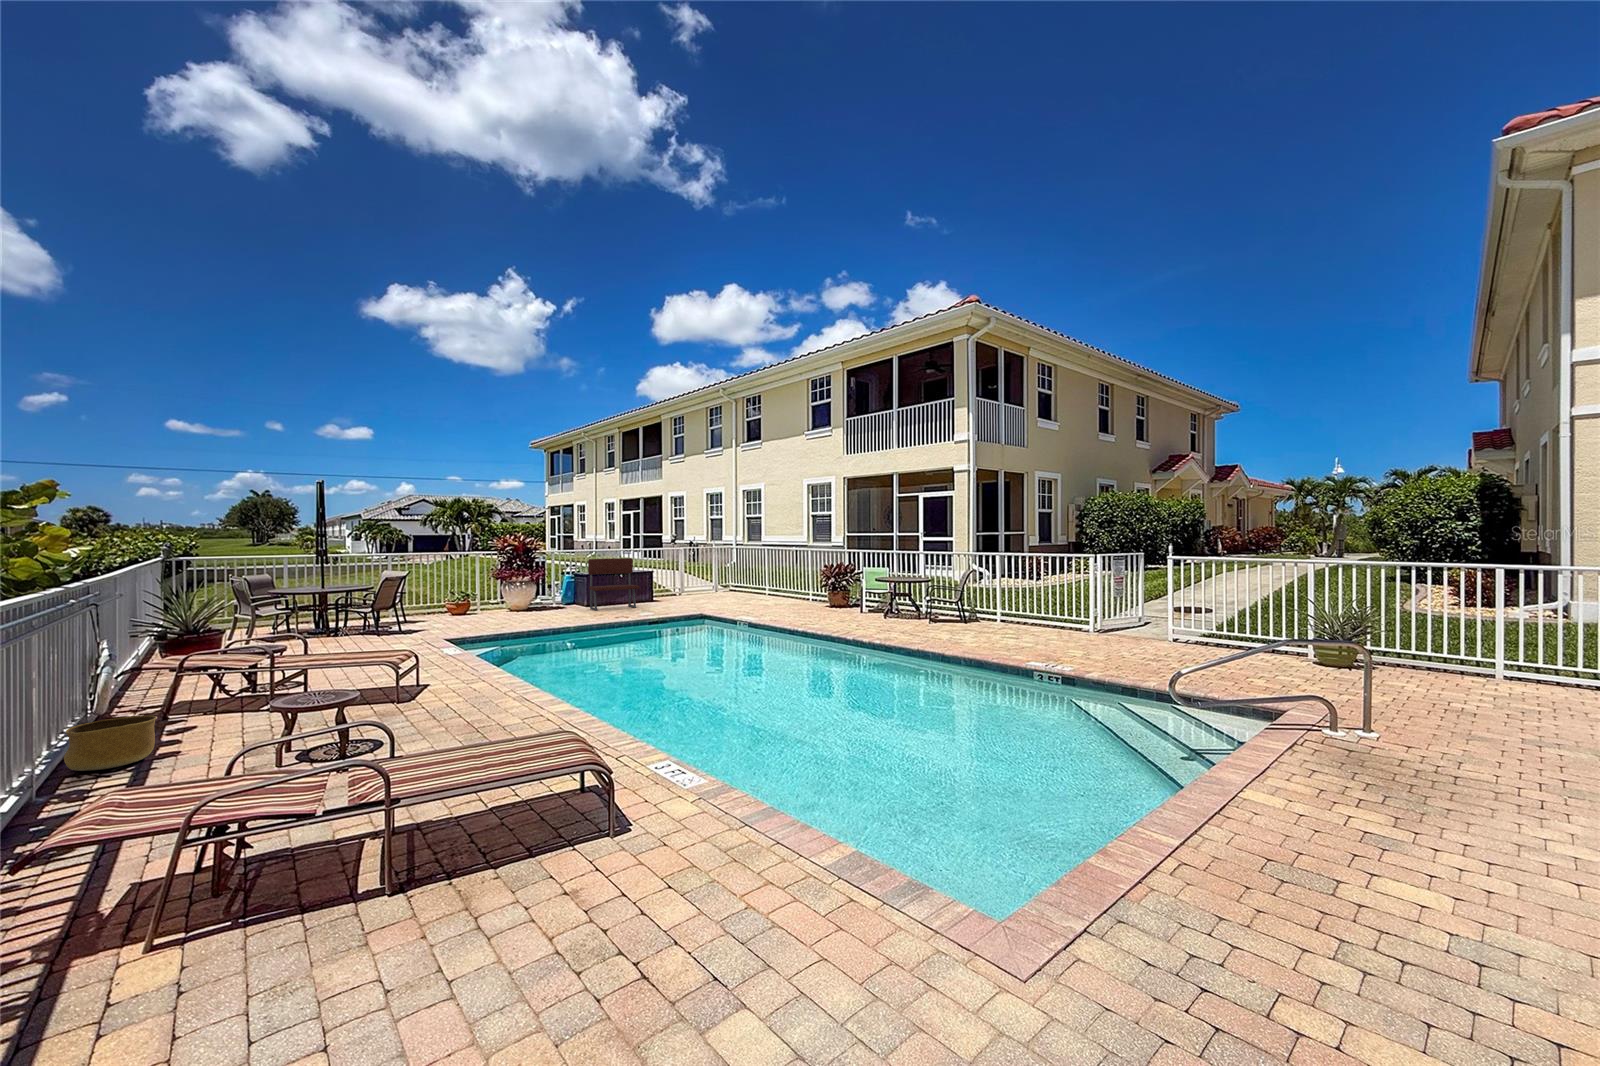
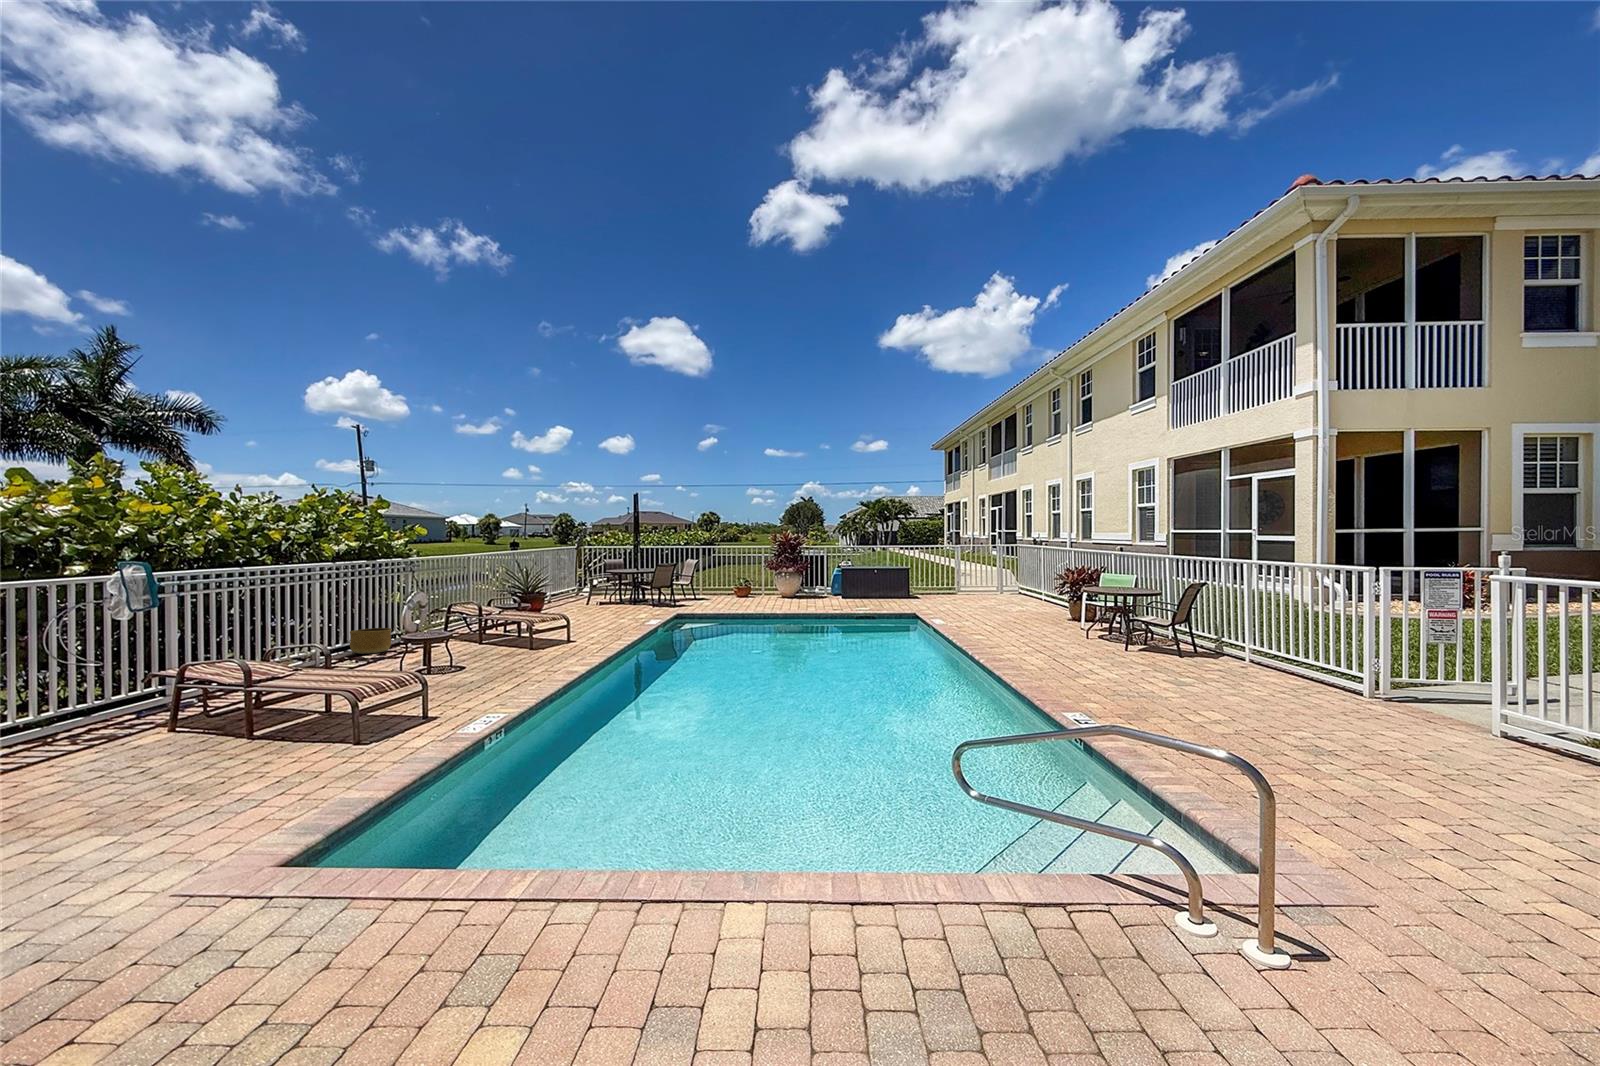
bench: present [588,558,640,611] -> none [844,553,888,602]

